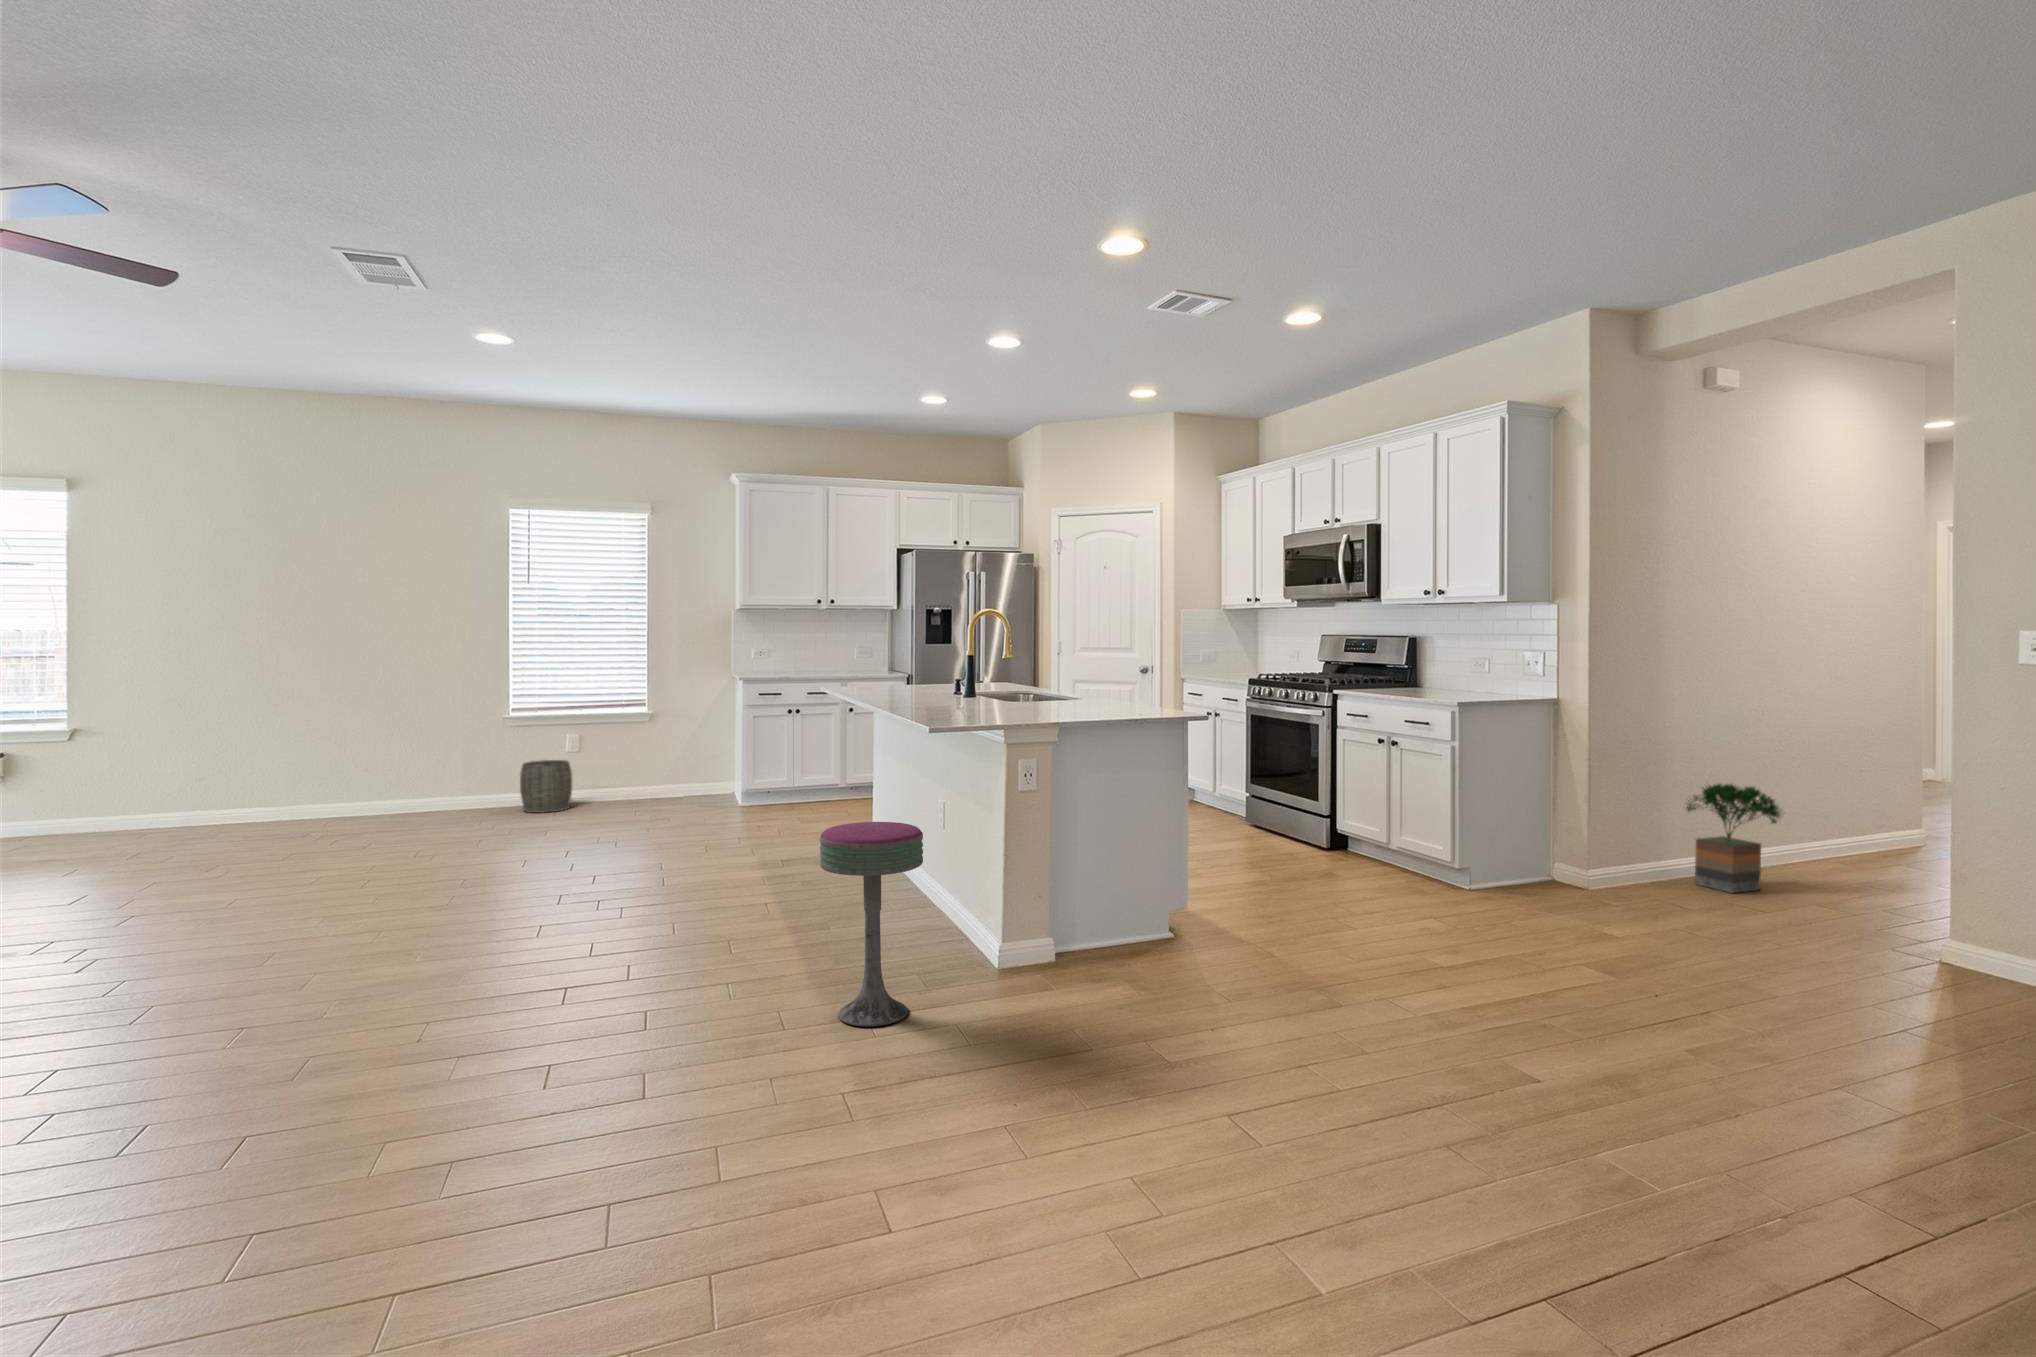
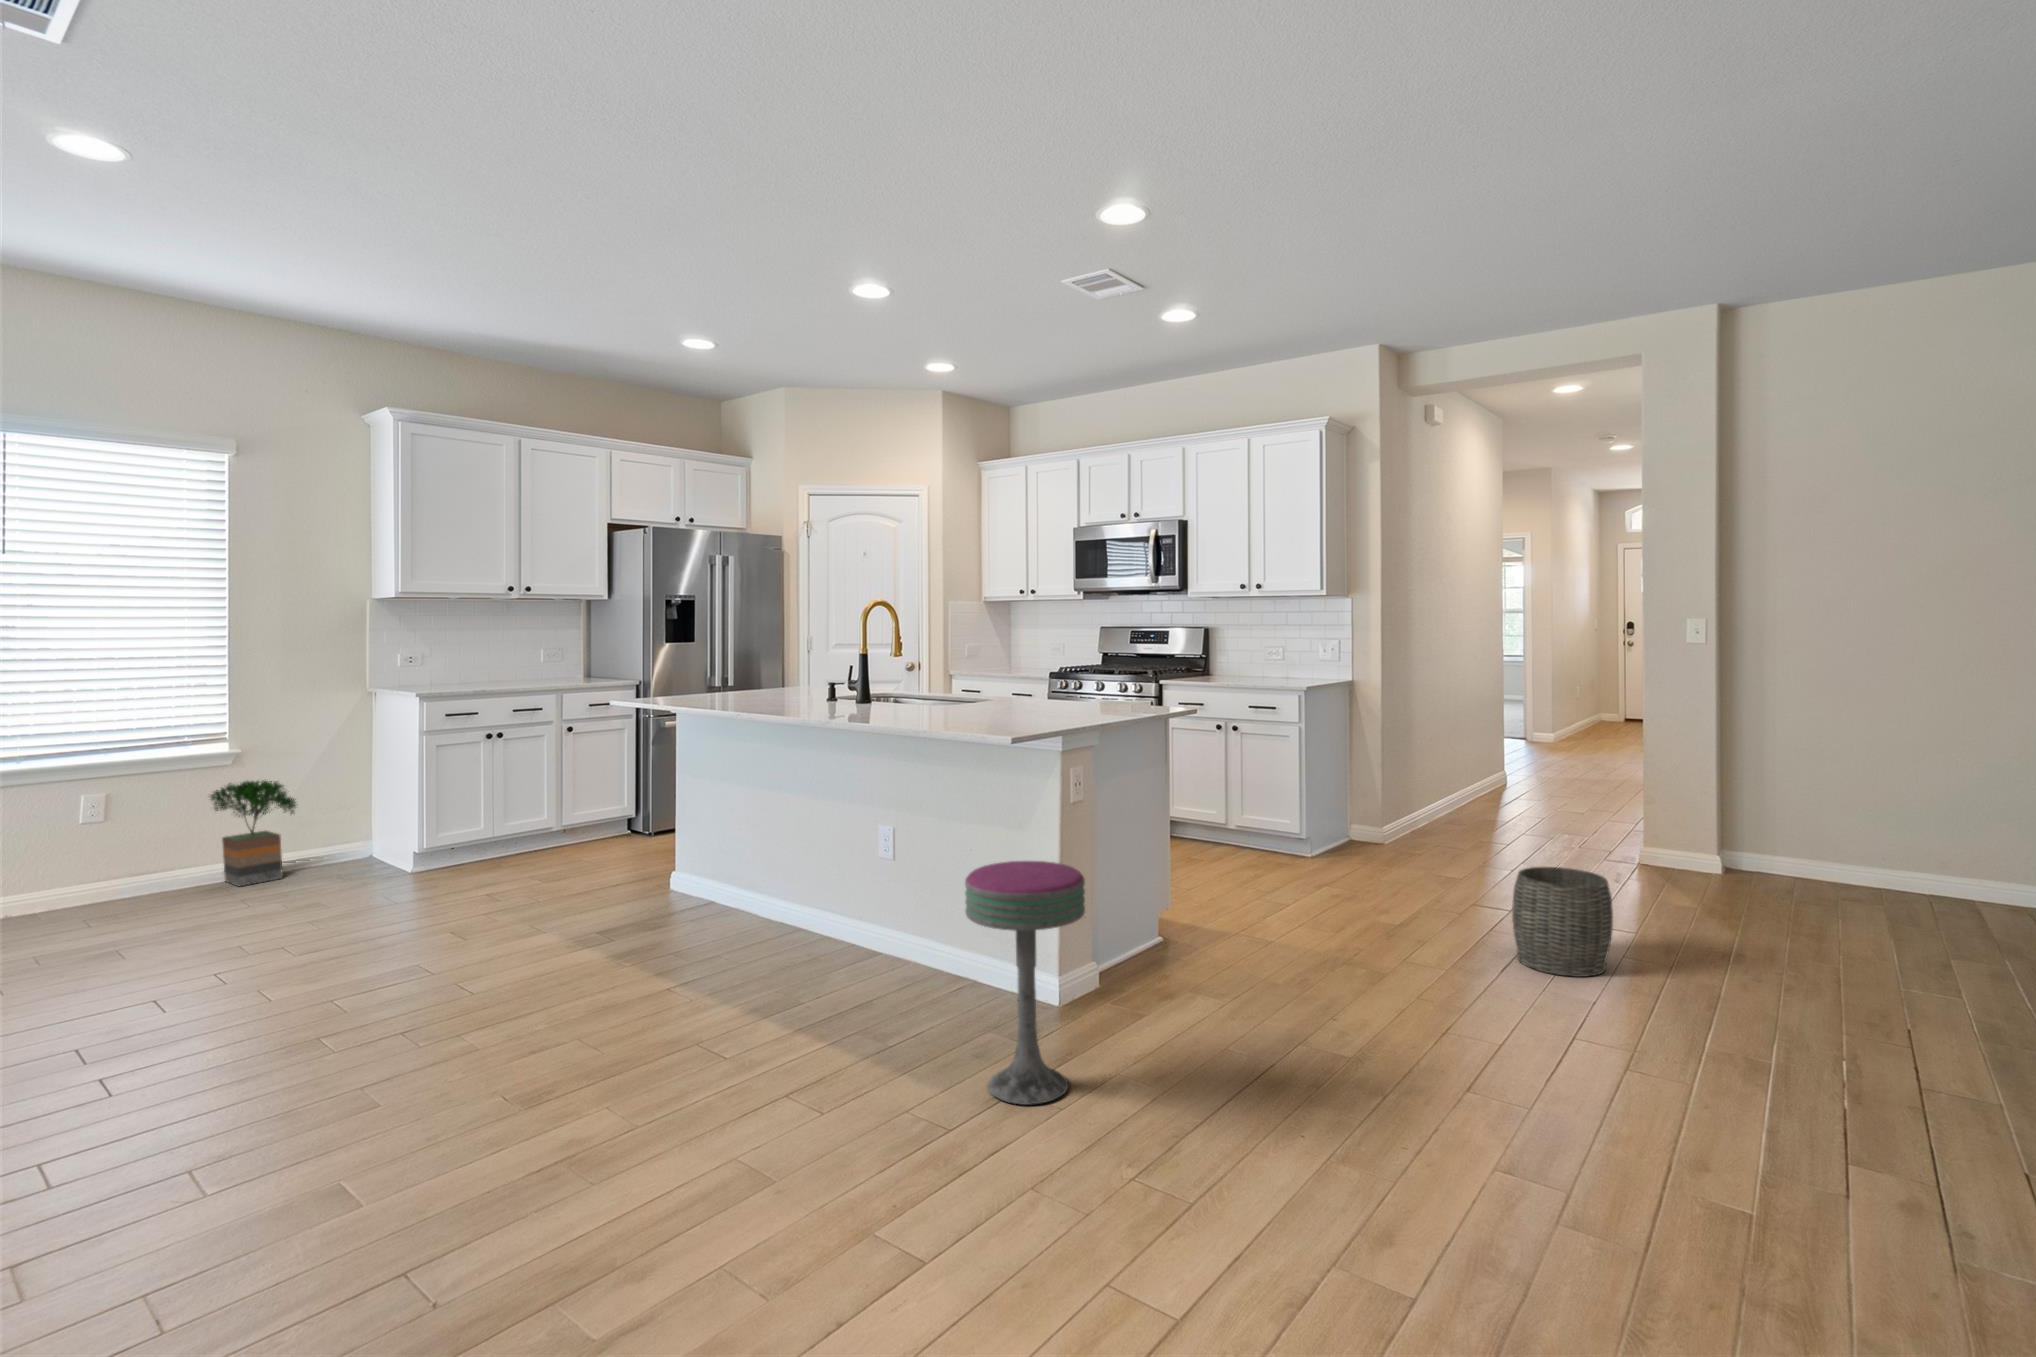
woven basket: present [520,760,572,813] -> present [1512,867,1613,977]
potted tree: present [1687,783,1782,893] -> present [211,780,296,886]

